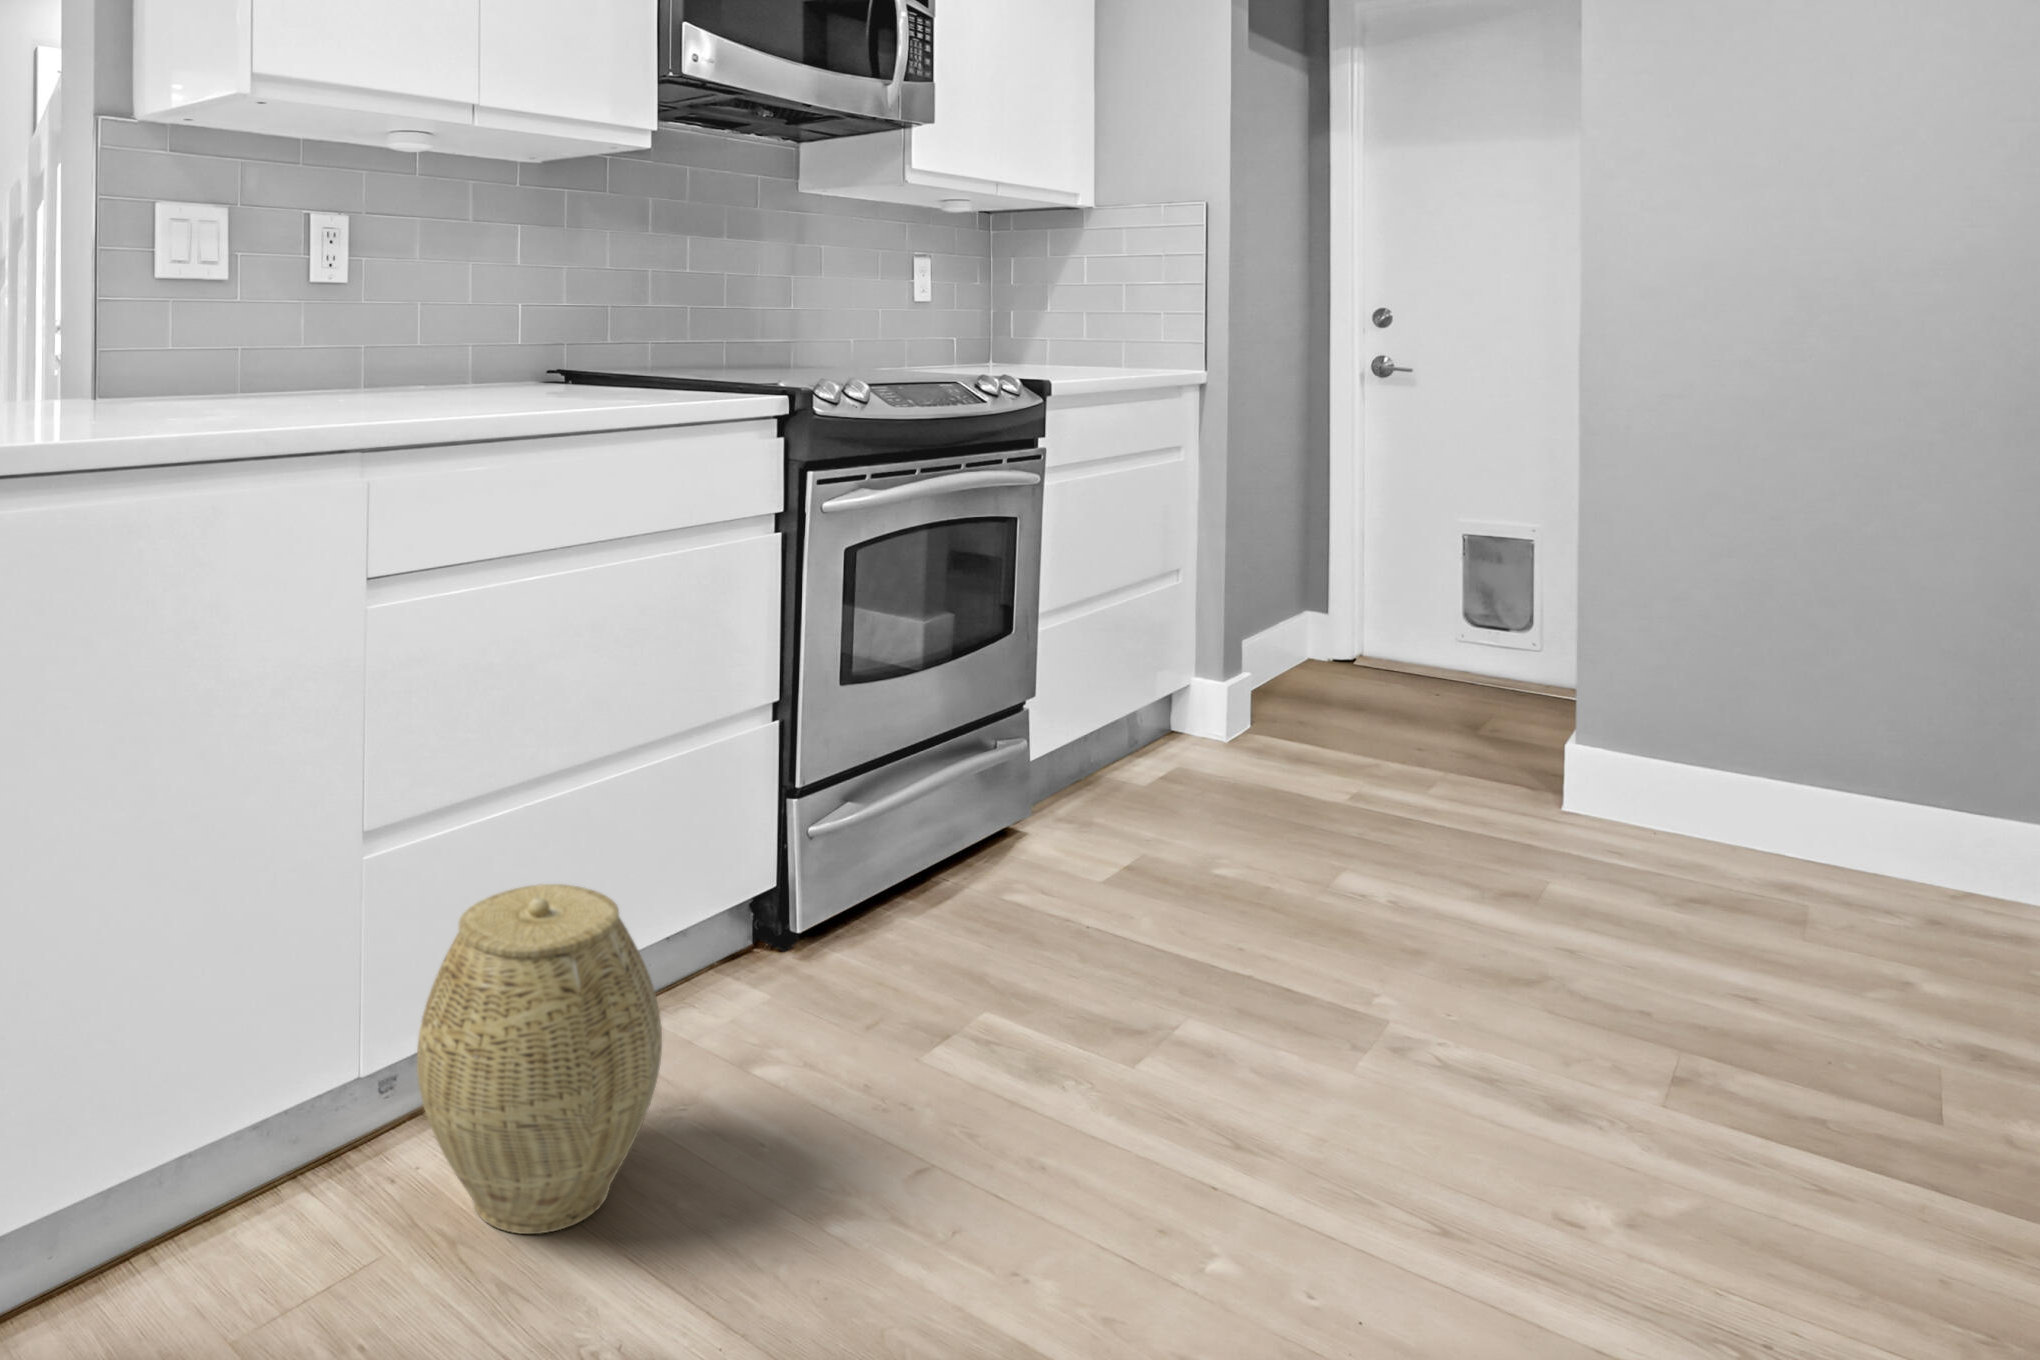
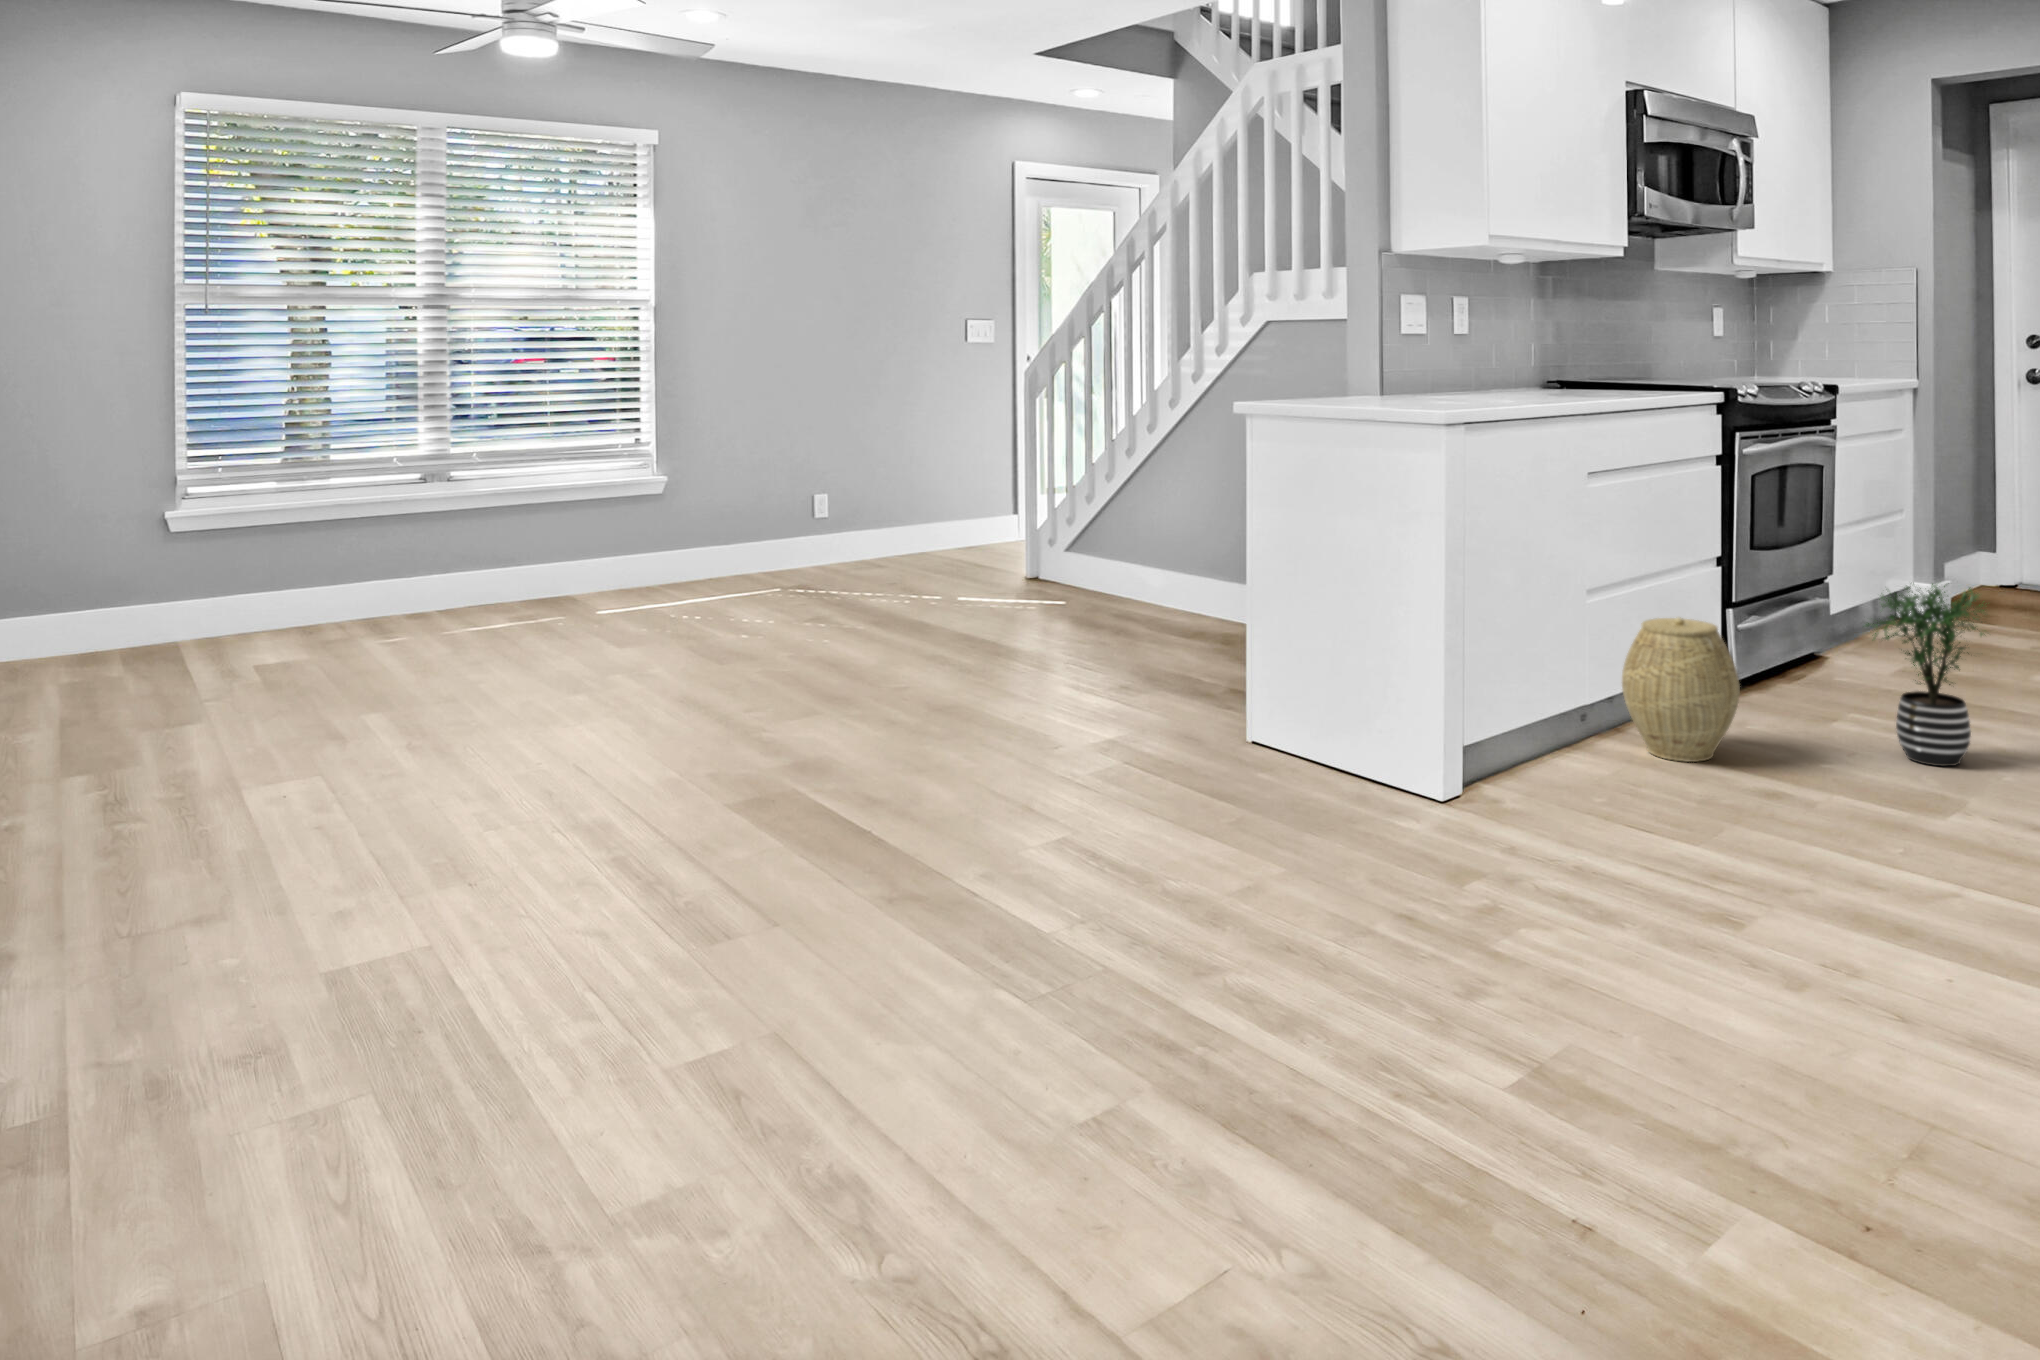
potted plant: none [916,802,1183,1220] -> present [1866,583,1984,766]

